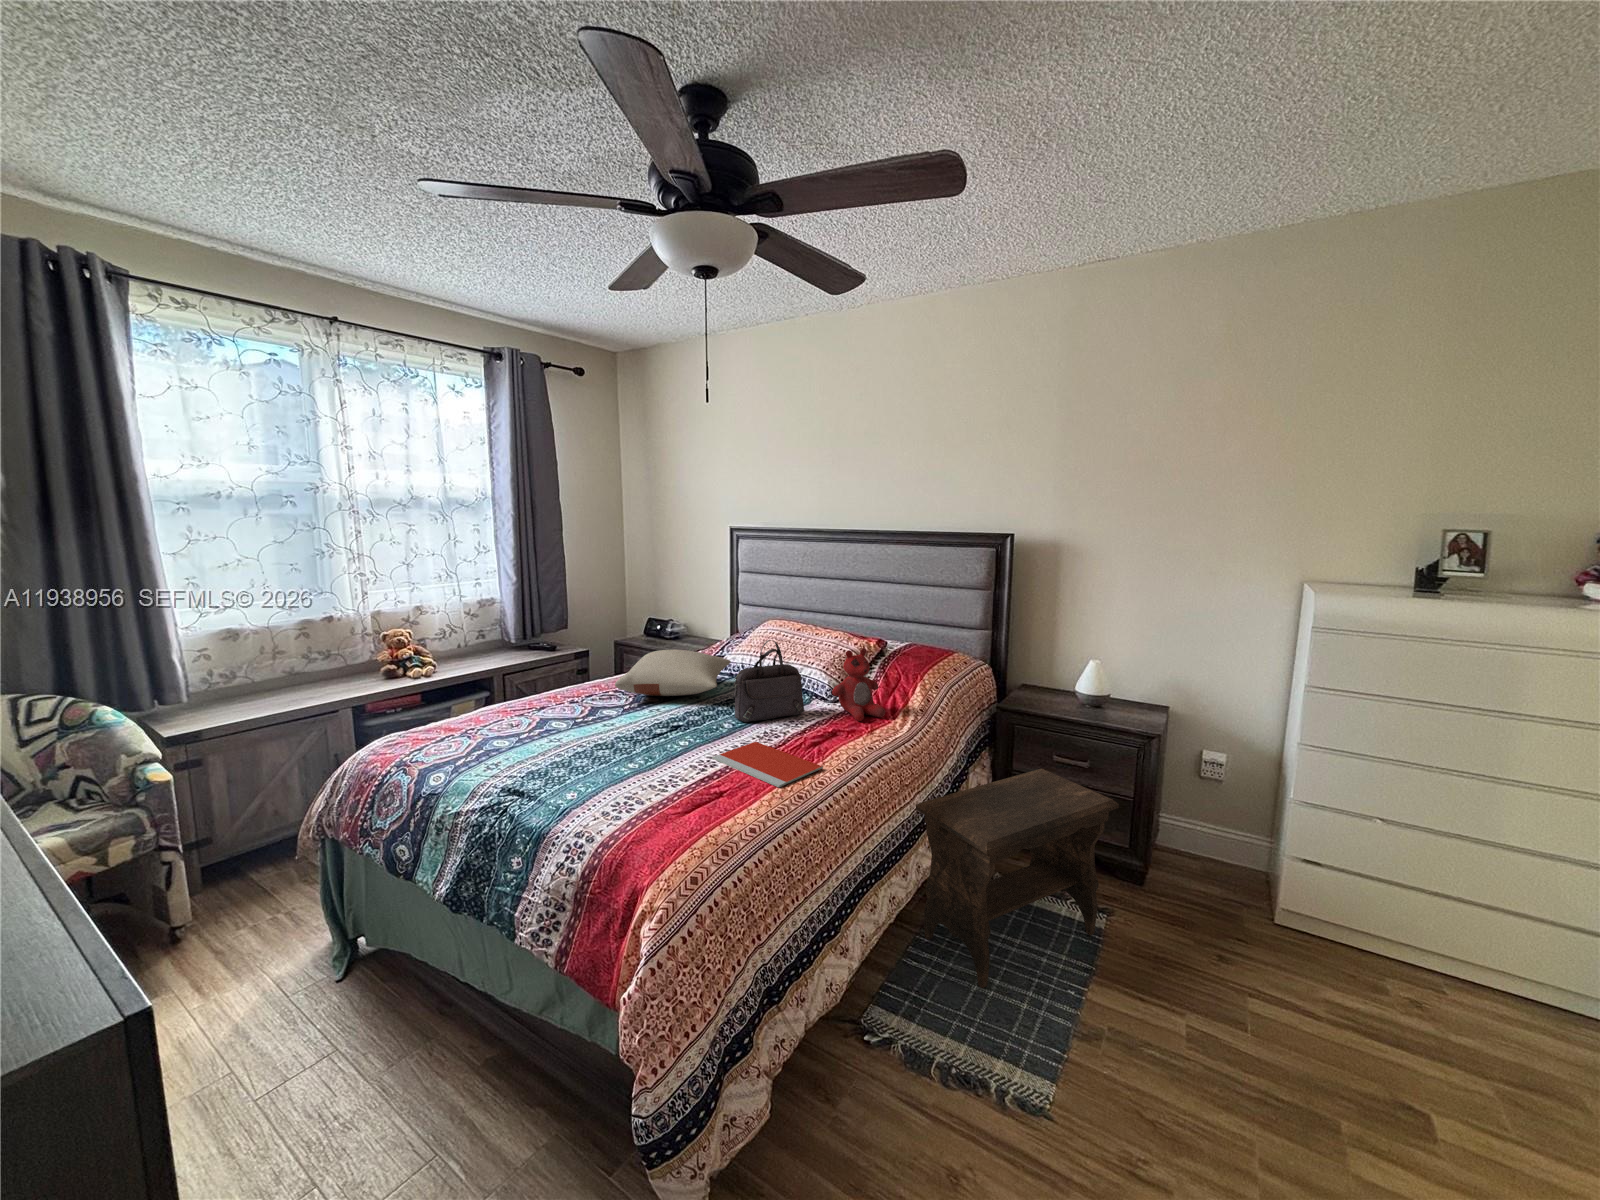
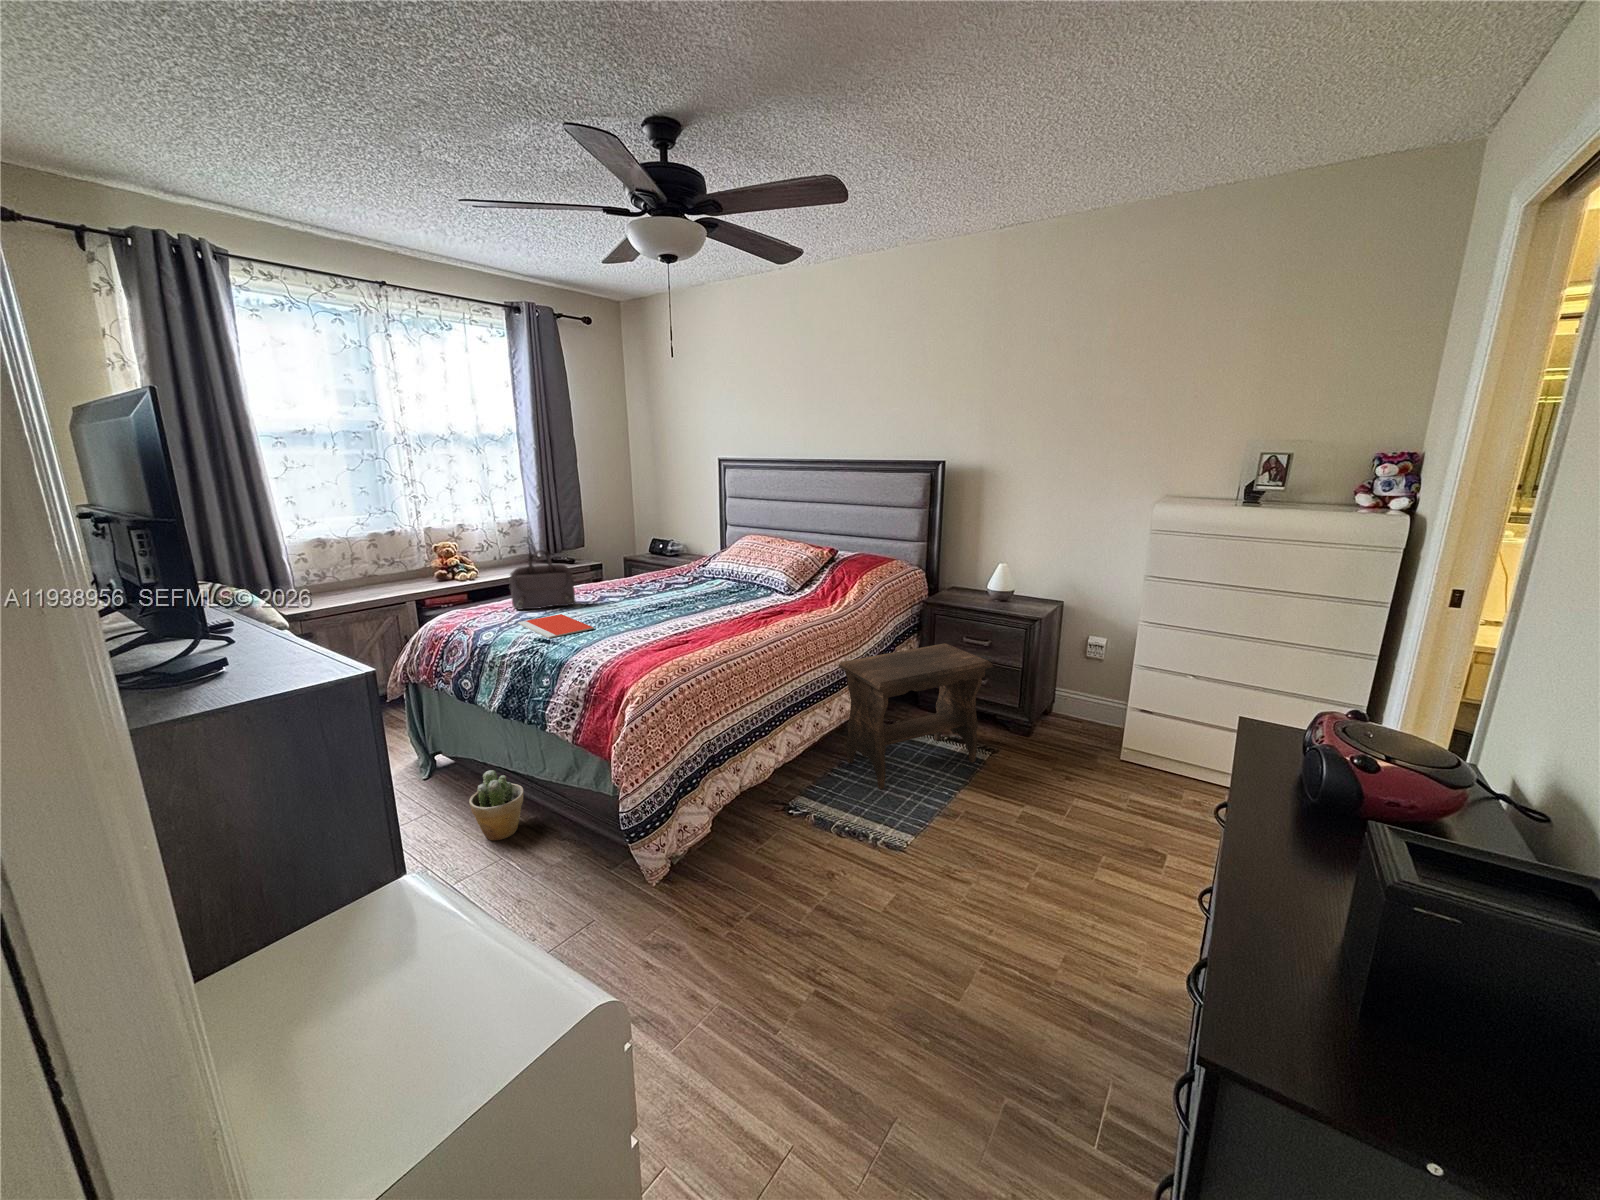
handbag: present [734,640,804,722] -> present [509,548,576,610]
stuffed bear: present [832,648,885,721] -> none [784,551,825,606]
pillow: present [615,650,731,696] -> none [617,555,712,589]
notebook: present [712,742,823,787] -> present [518,614,594,638]
potted plant: none [391,994,476,1110] -> present [469,770,523,840]

